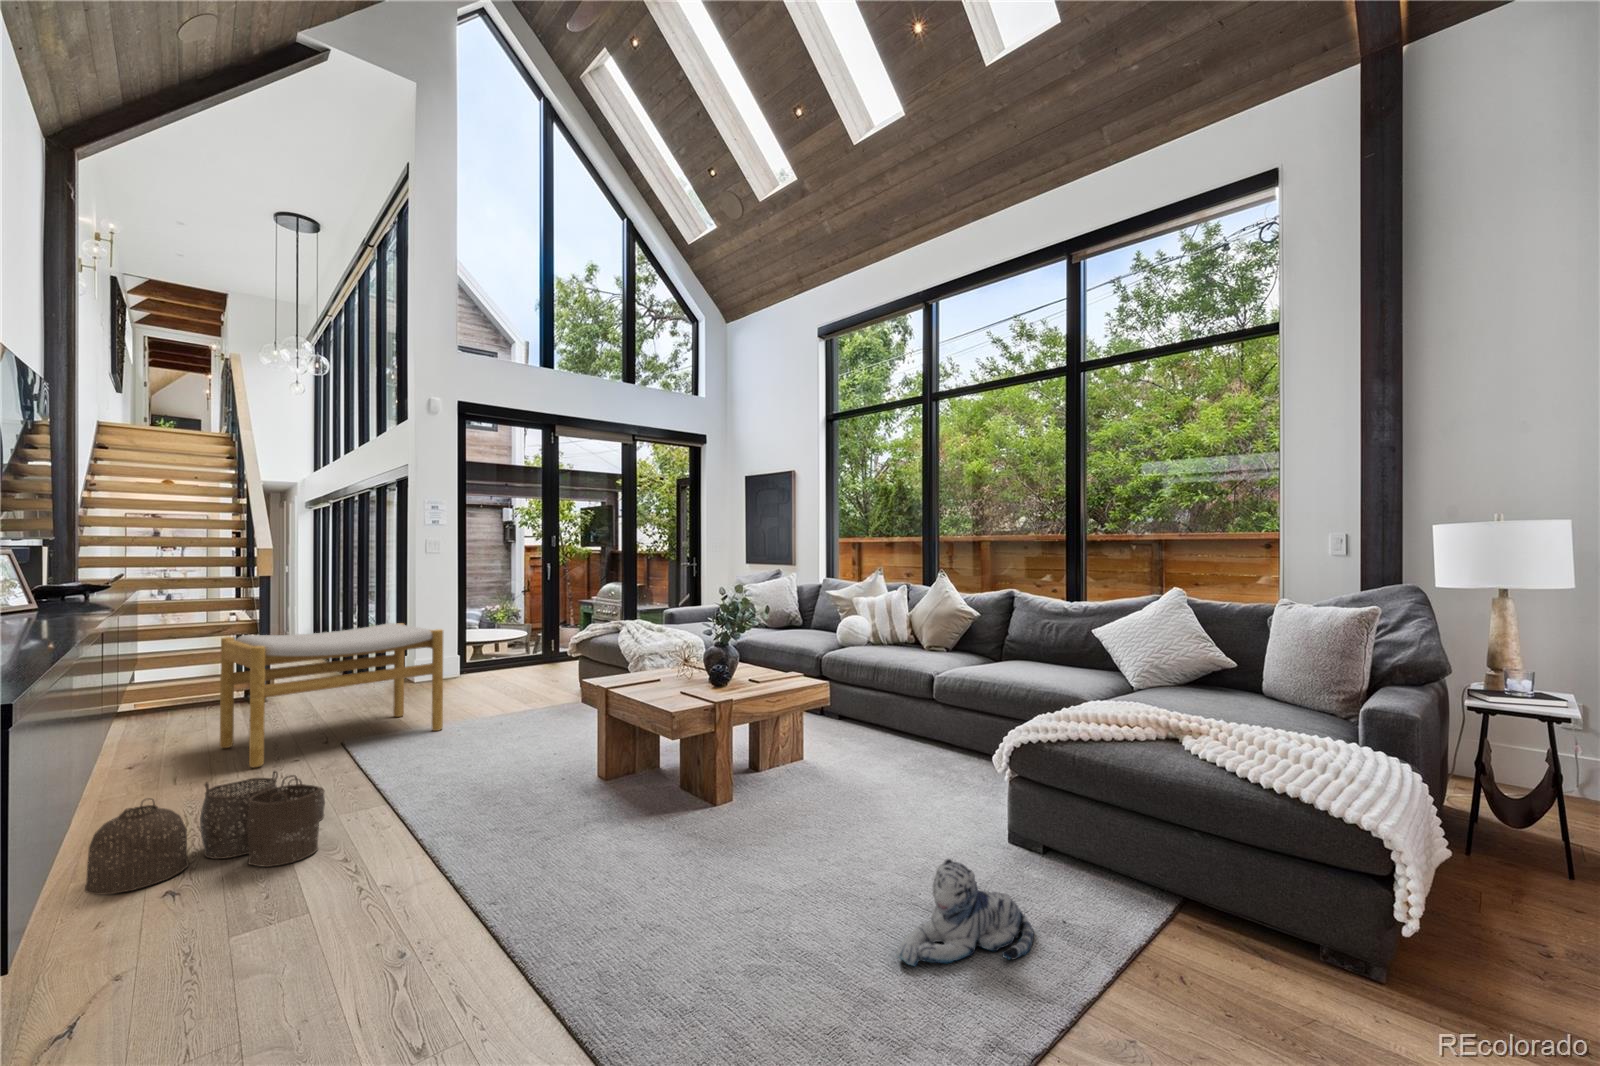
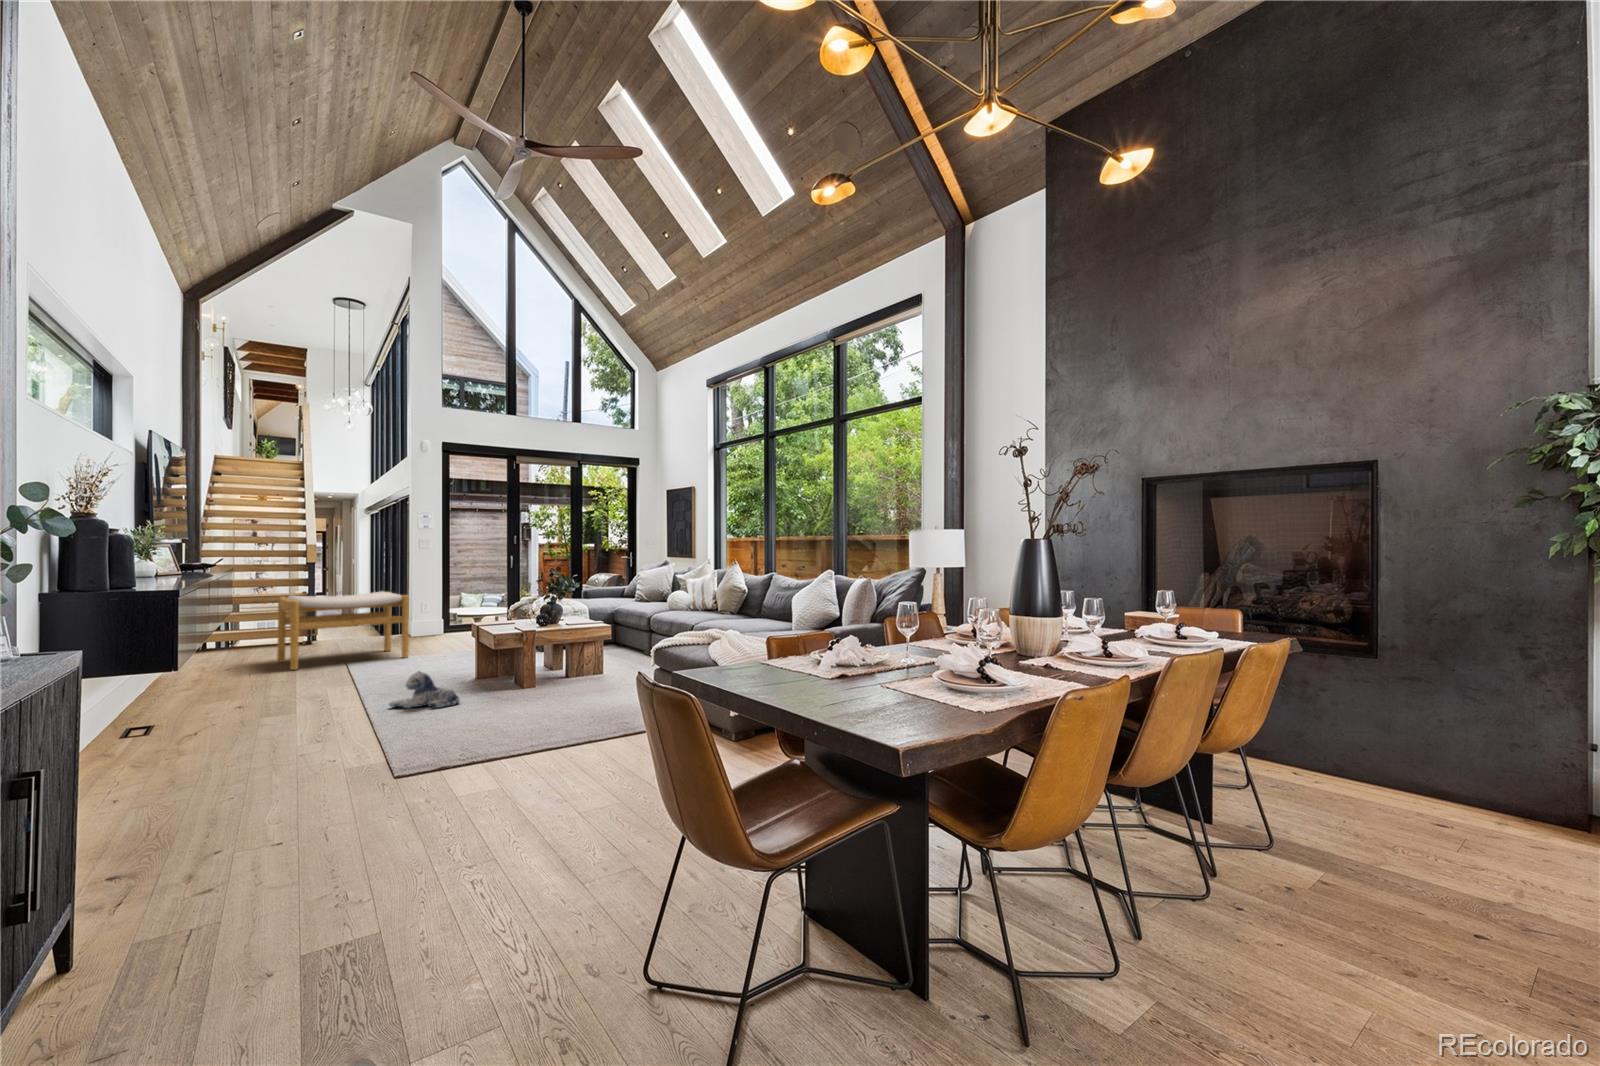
woven basket: present [85,771,325,895] -> none [202,659,319,706]
plush toy: present [896,859,1034,966] -> present [389,671,460,708]

